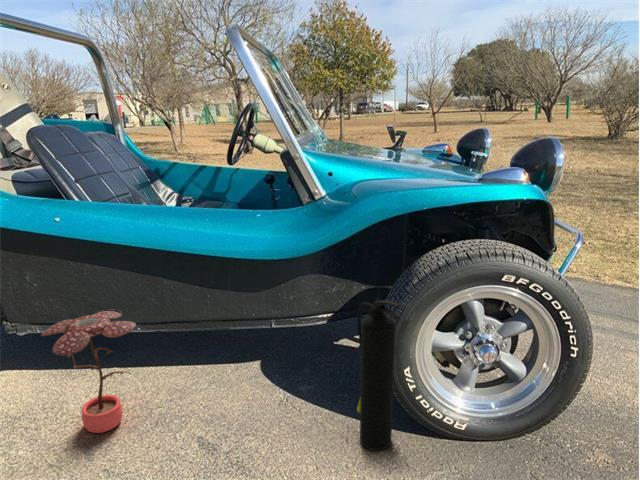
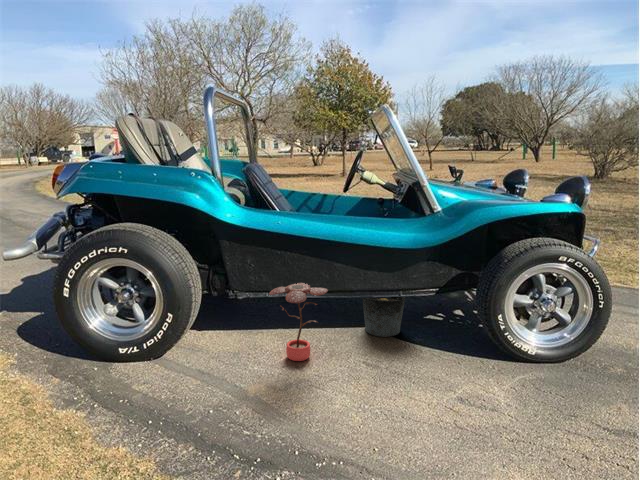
fire extinguisher: present [357,300,401,451] -> none [464,271,503,368]
bucket: none [223,303,292,380] -> present [362,297,406,337]

